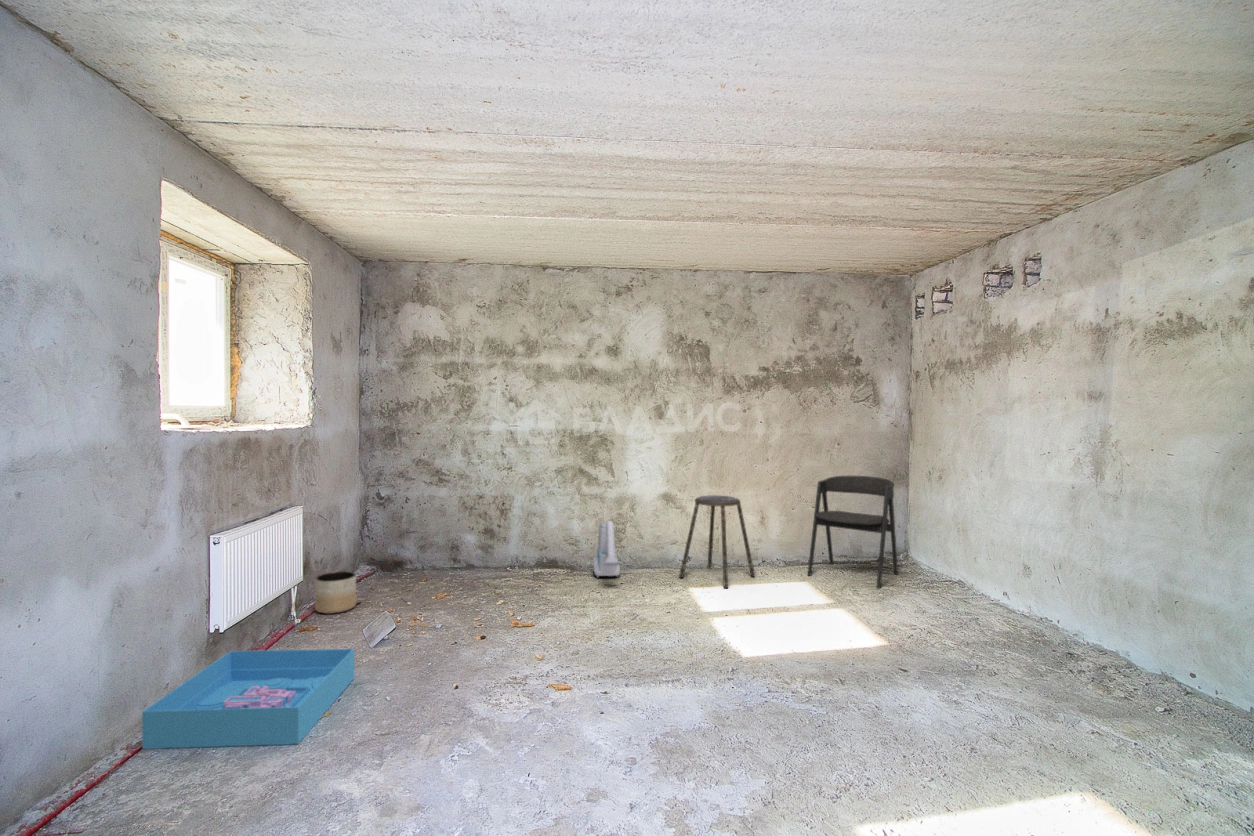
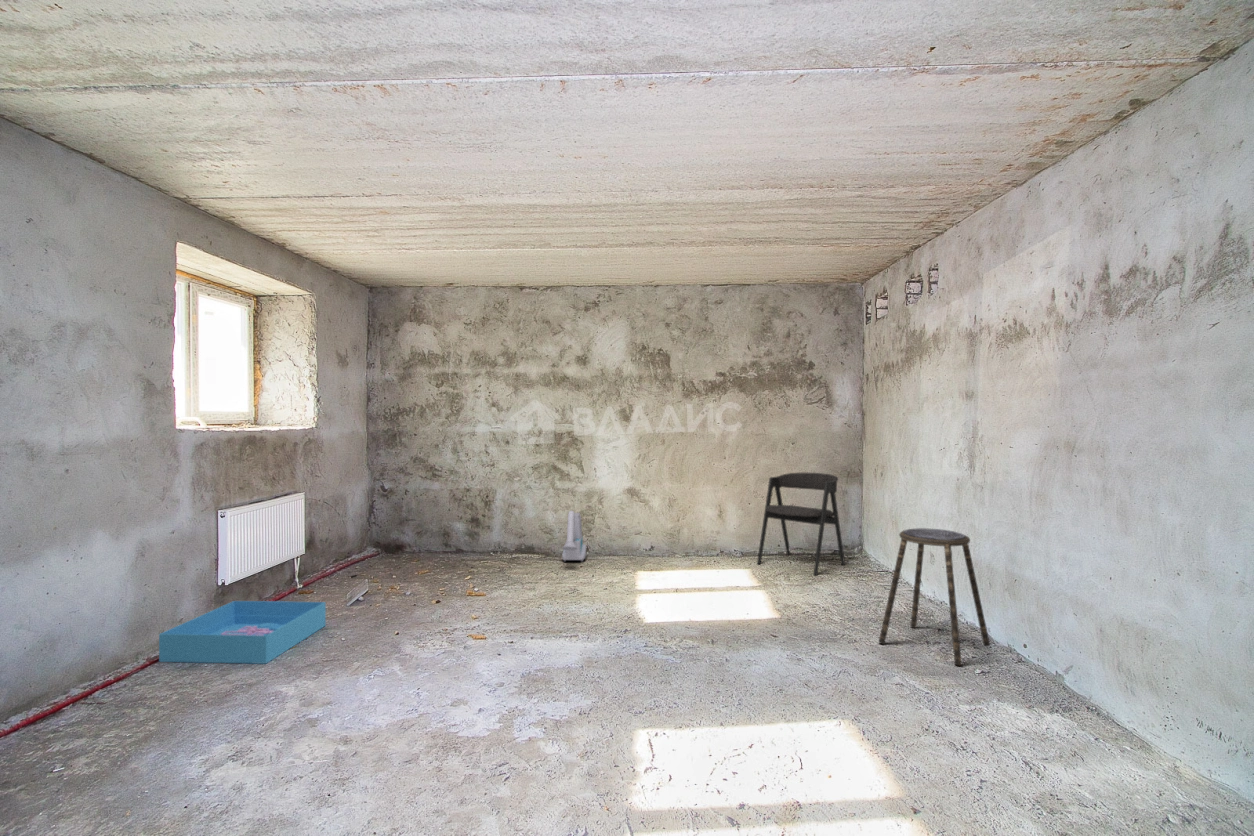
stool: present [679,495,755,588] -> present [879,528,990,665]
planter: present [315,571,356,614] -> none [318,549,352,582]

